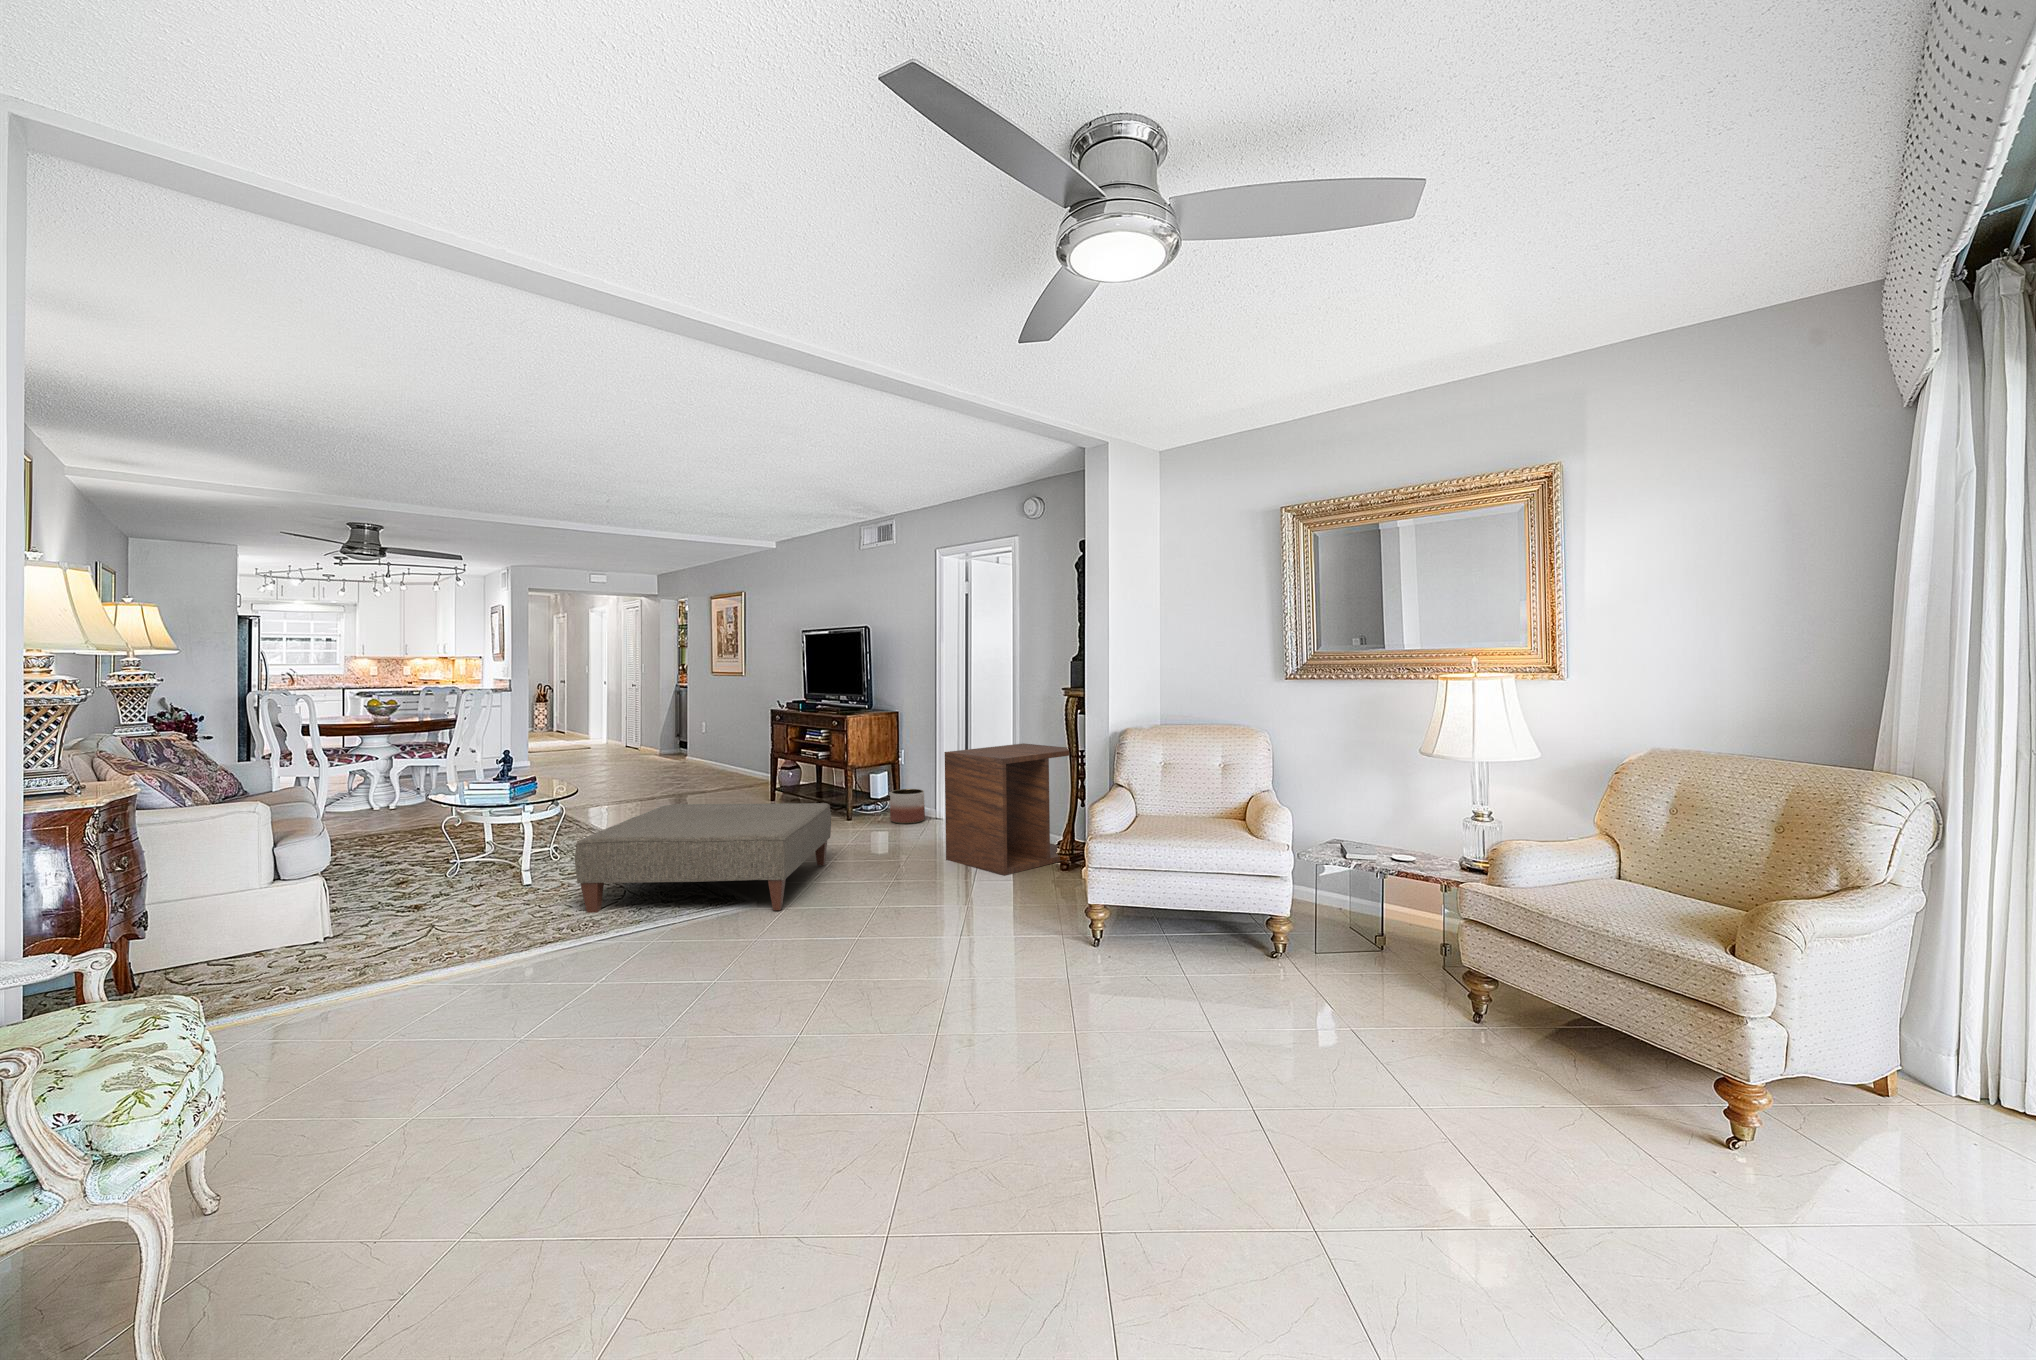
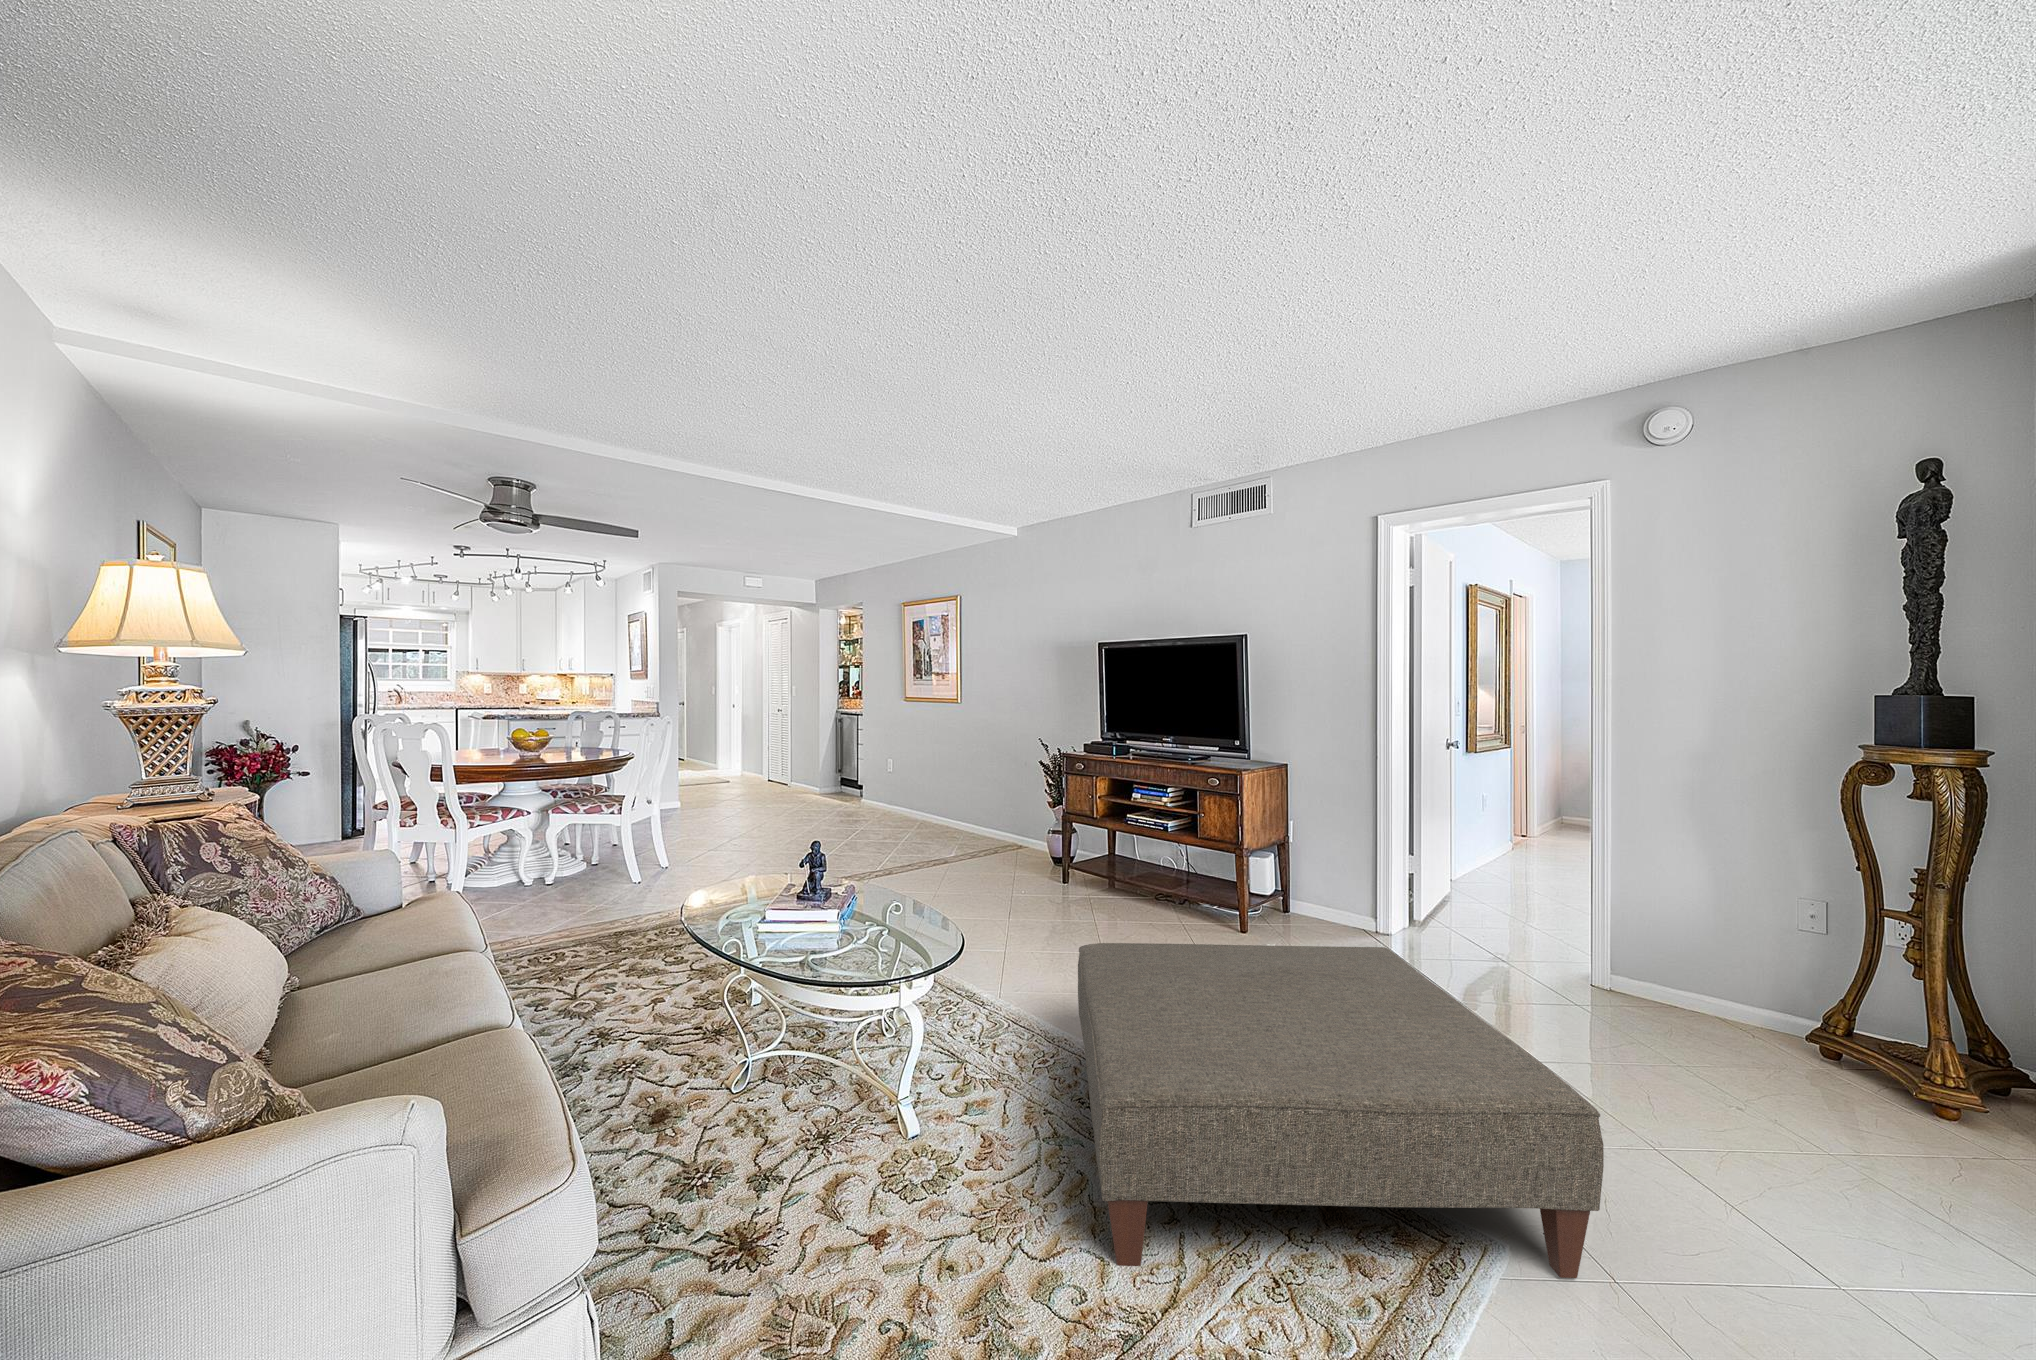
side table: present [944,743,1069,876] -> none [1581,829,1822,1117]
planter: present [890,789,925,824] -> none [1300,879,1356,938]

